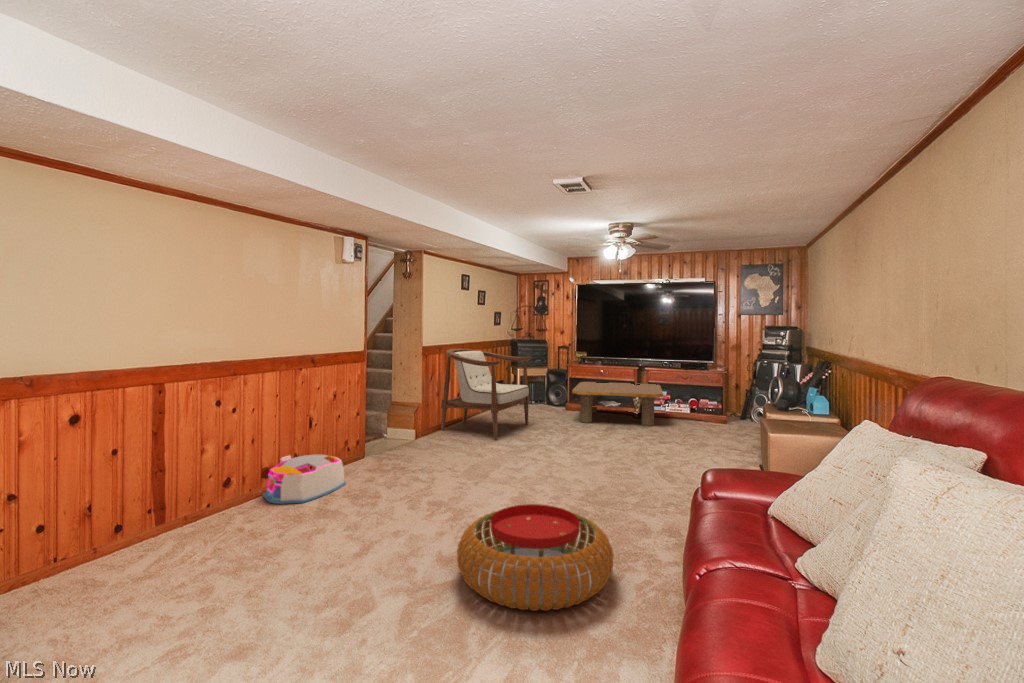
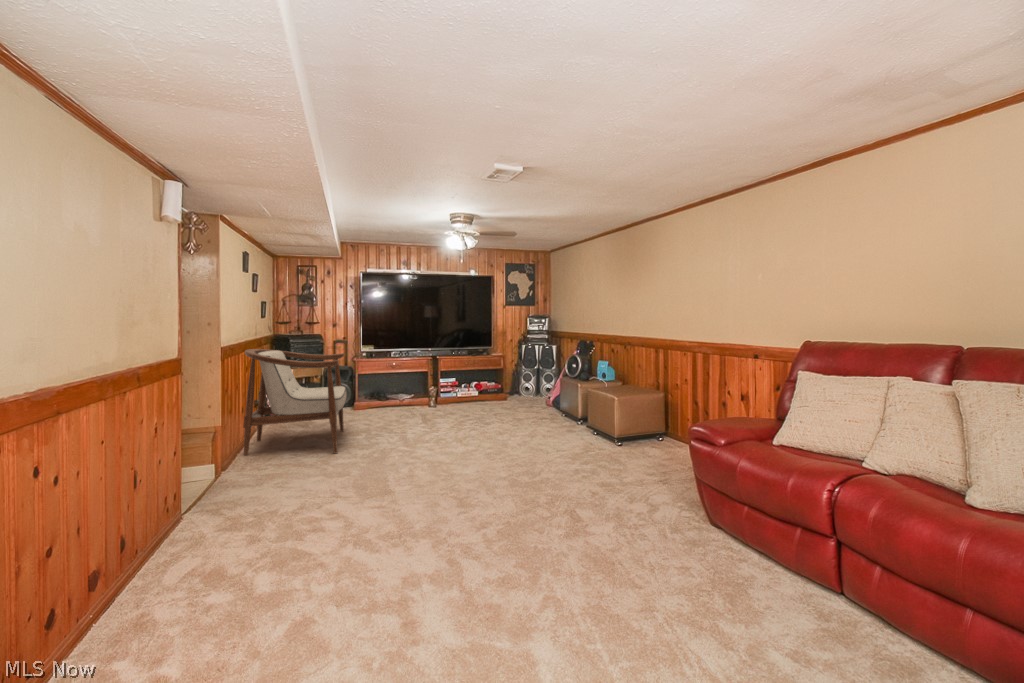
coffee table: present [572,382,663,426] -> none [369,373,470,419]
storage bin: present [263,455,346,504] -> none [108,520,232,623]
pouf: present [457,504,614,611] -> none [534,497,695,607]

